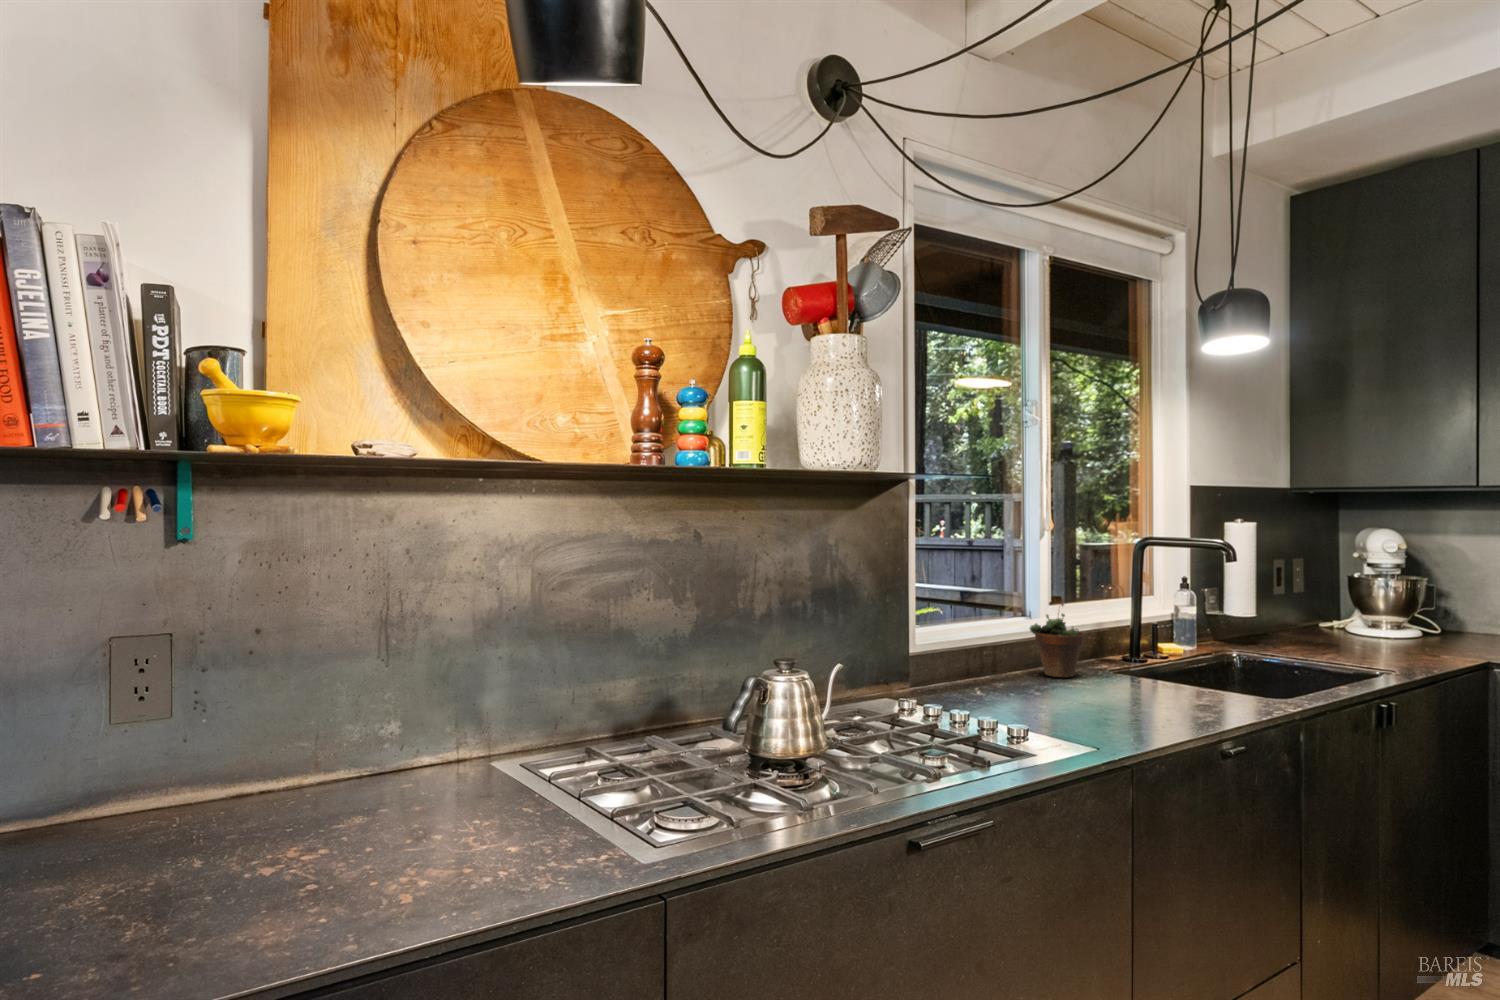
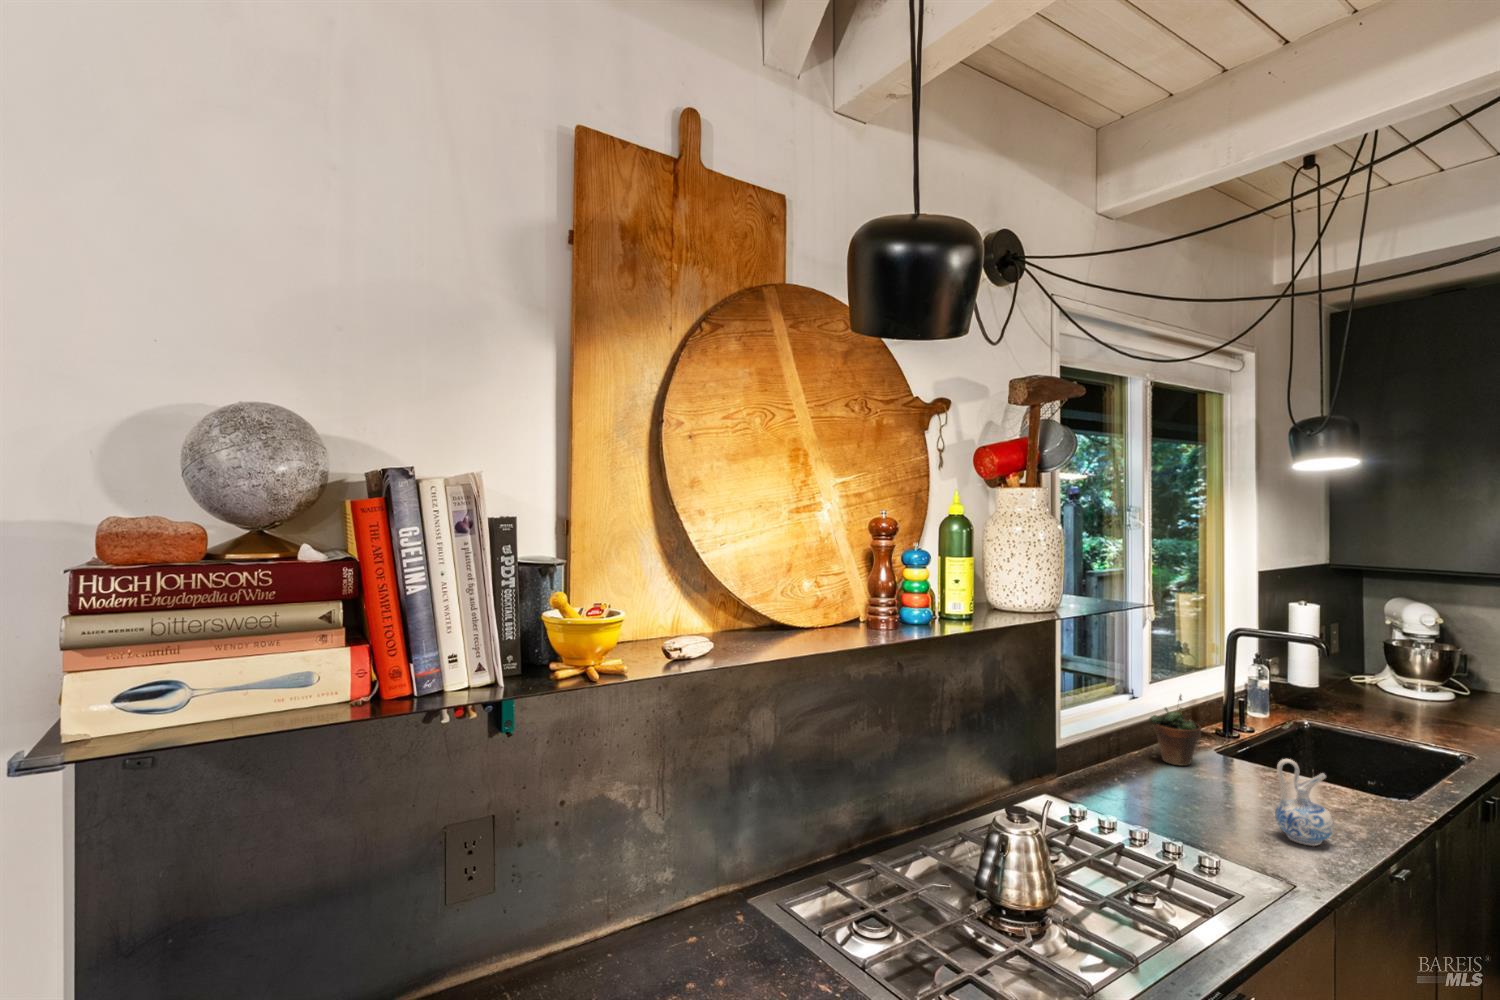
ceramic pitcher: none [1118,631,1177,725] -> present [1275,759,1334,846]

